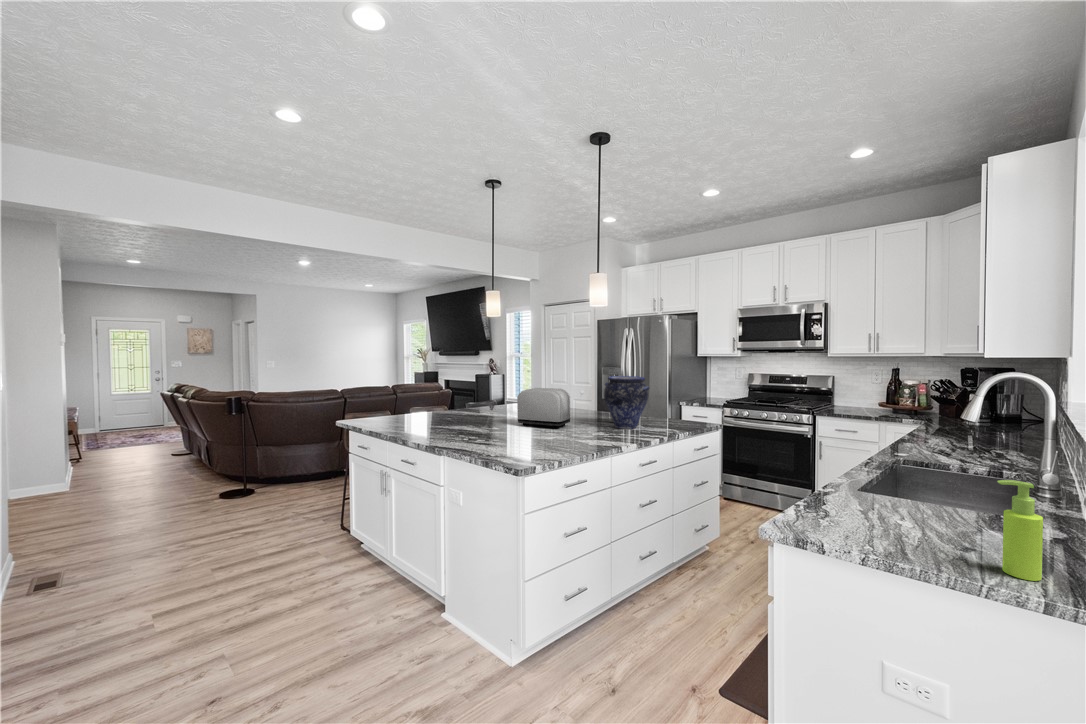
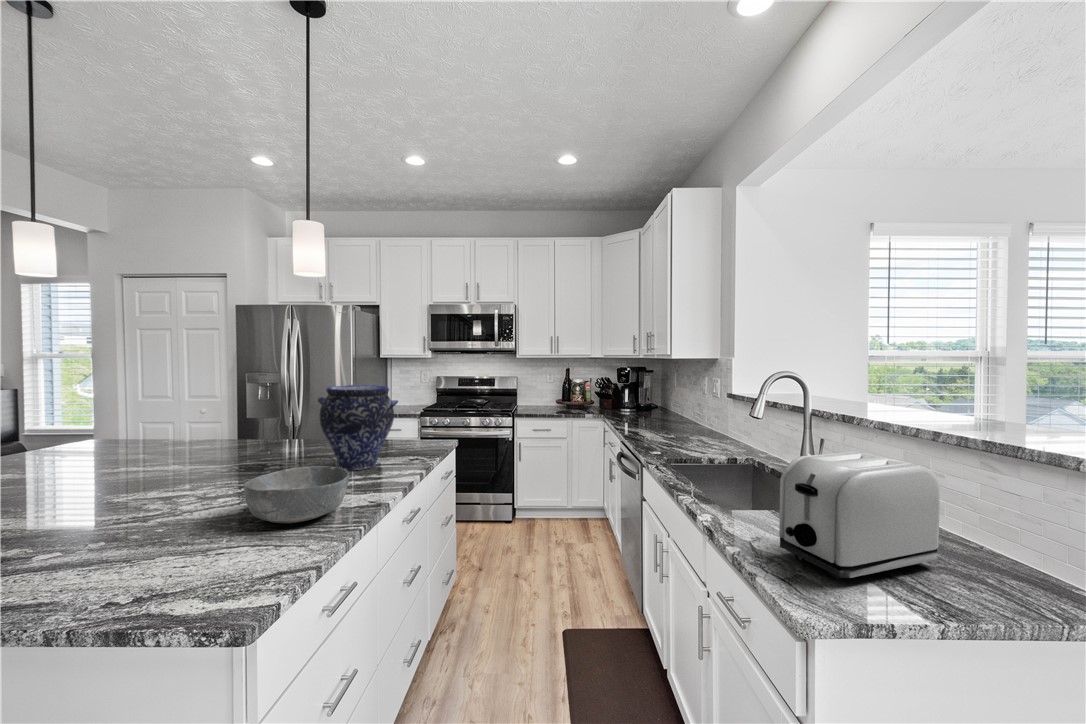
toaster: present [517,388,570,428] -> present [779,451,940,579]
bowl: none [551,418,598,442] -> present [244,466,349,523]
soap dispenser: present [997,480,1043,581] -> none [988,483,1033,592]

